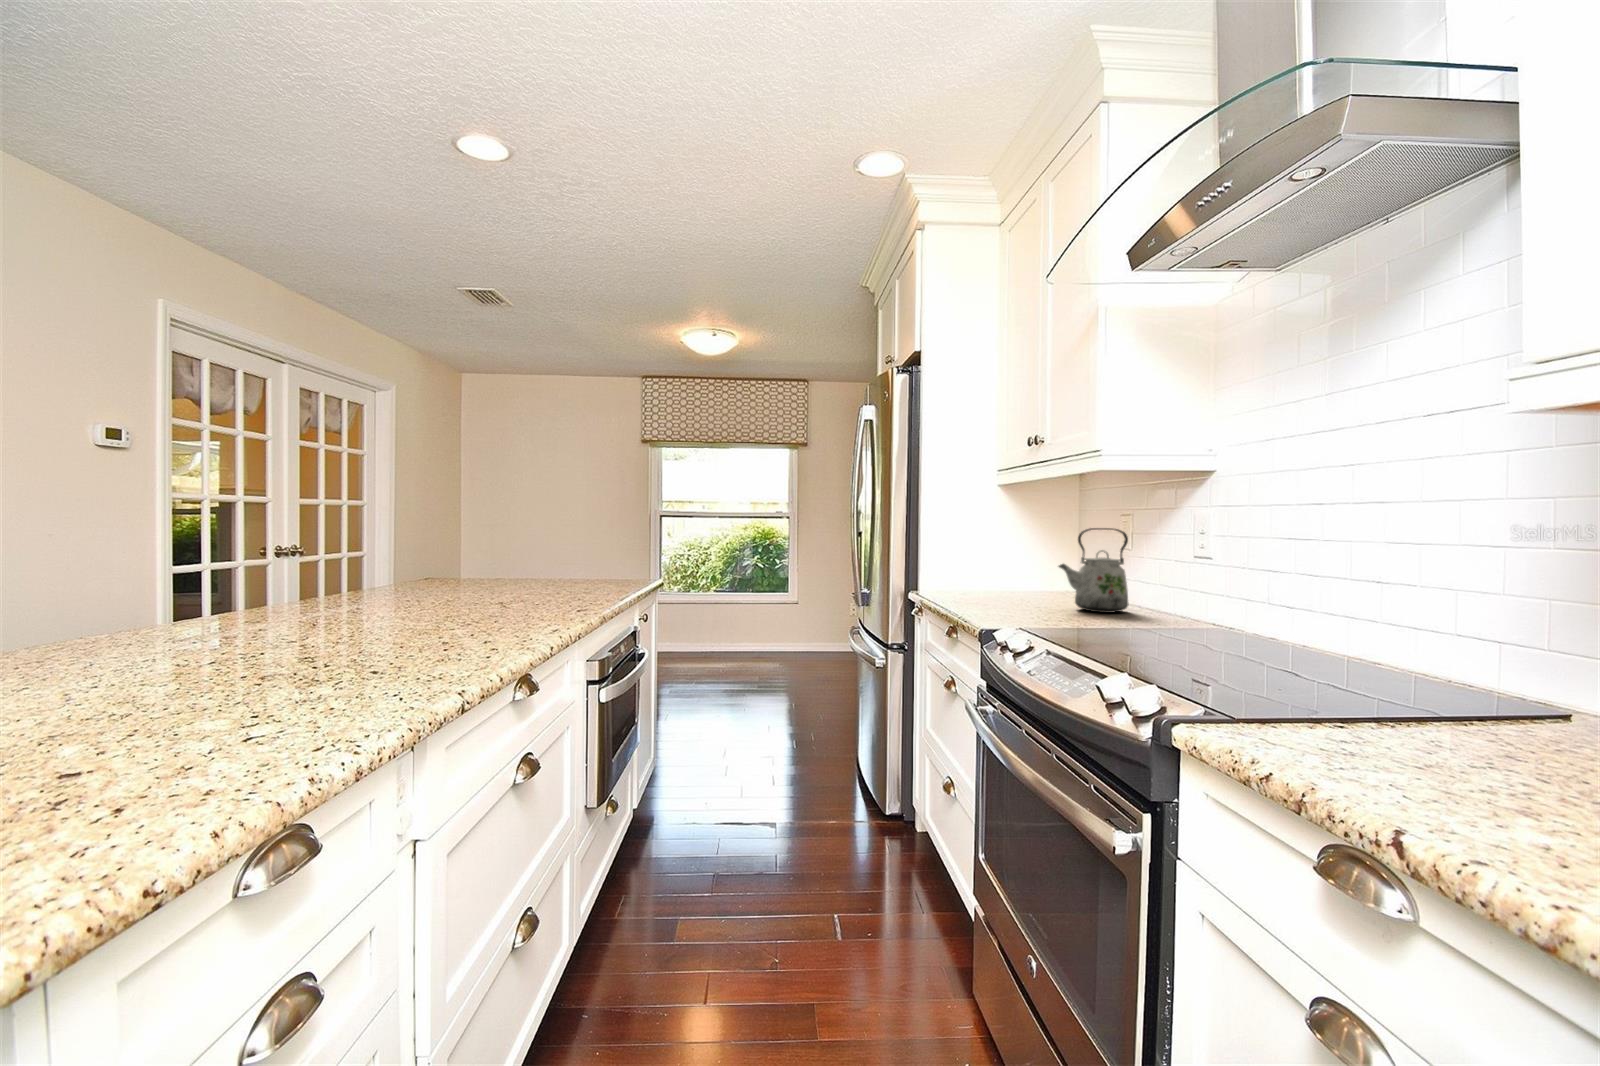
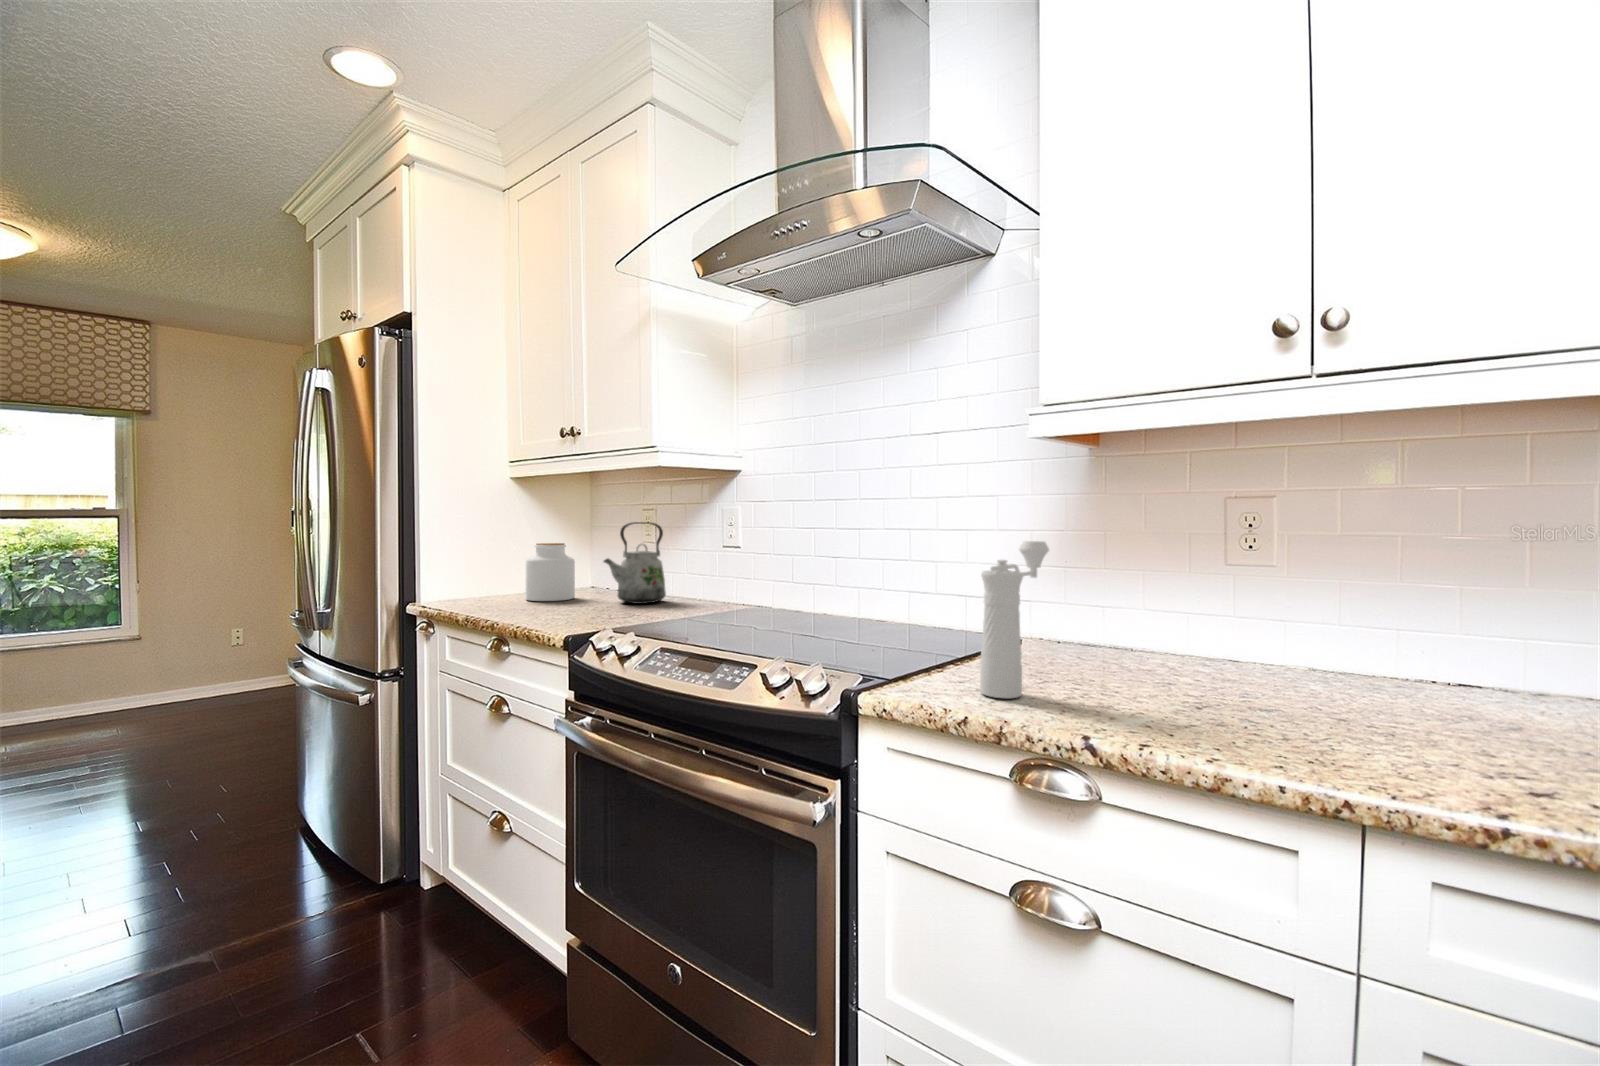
jar: none [998,546,1044,601] -> present [526,543,575,601]
pepper mill: none [1334,567,1509,774] -> present [980,541,1049,699]

